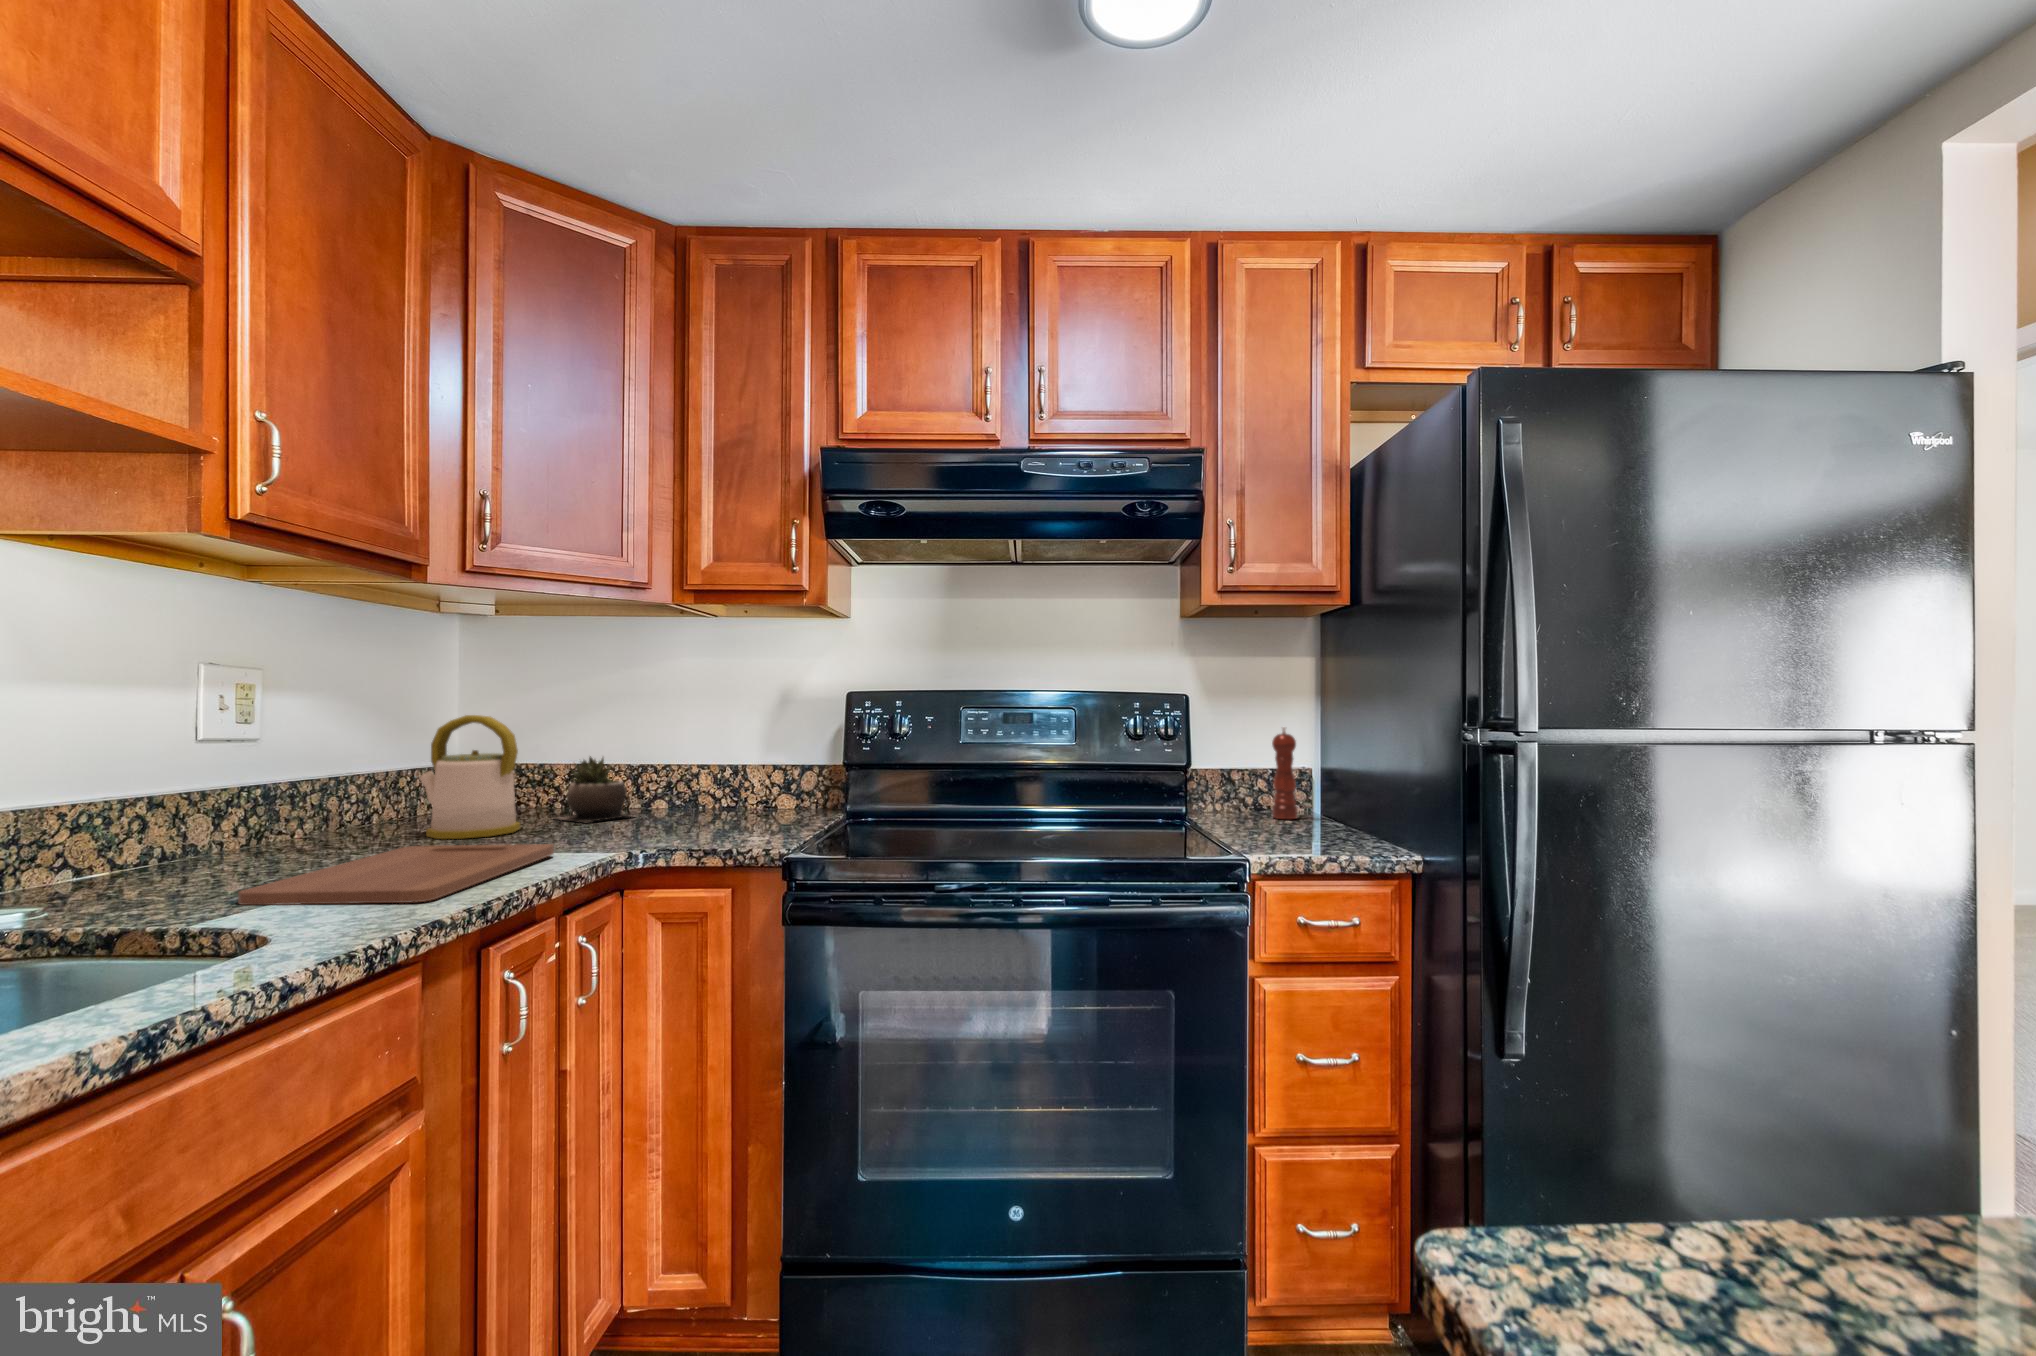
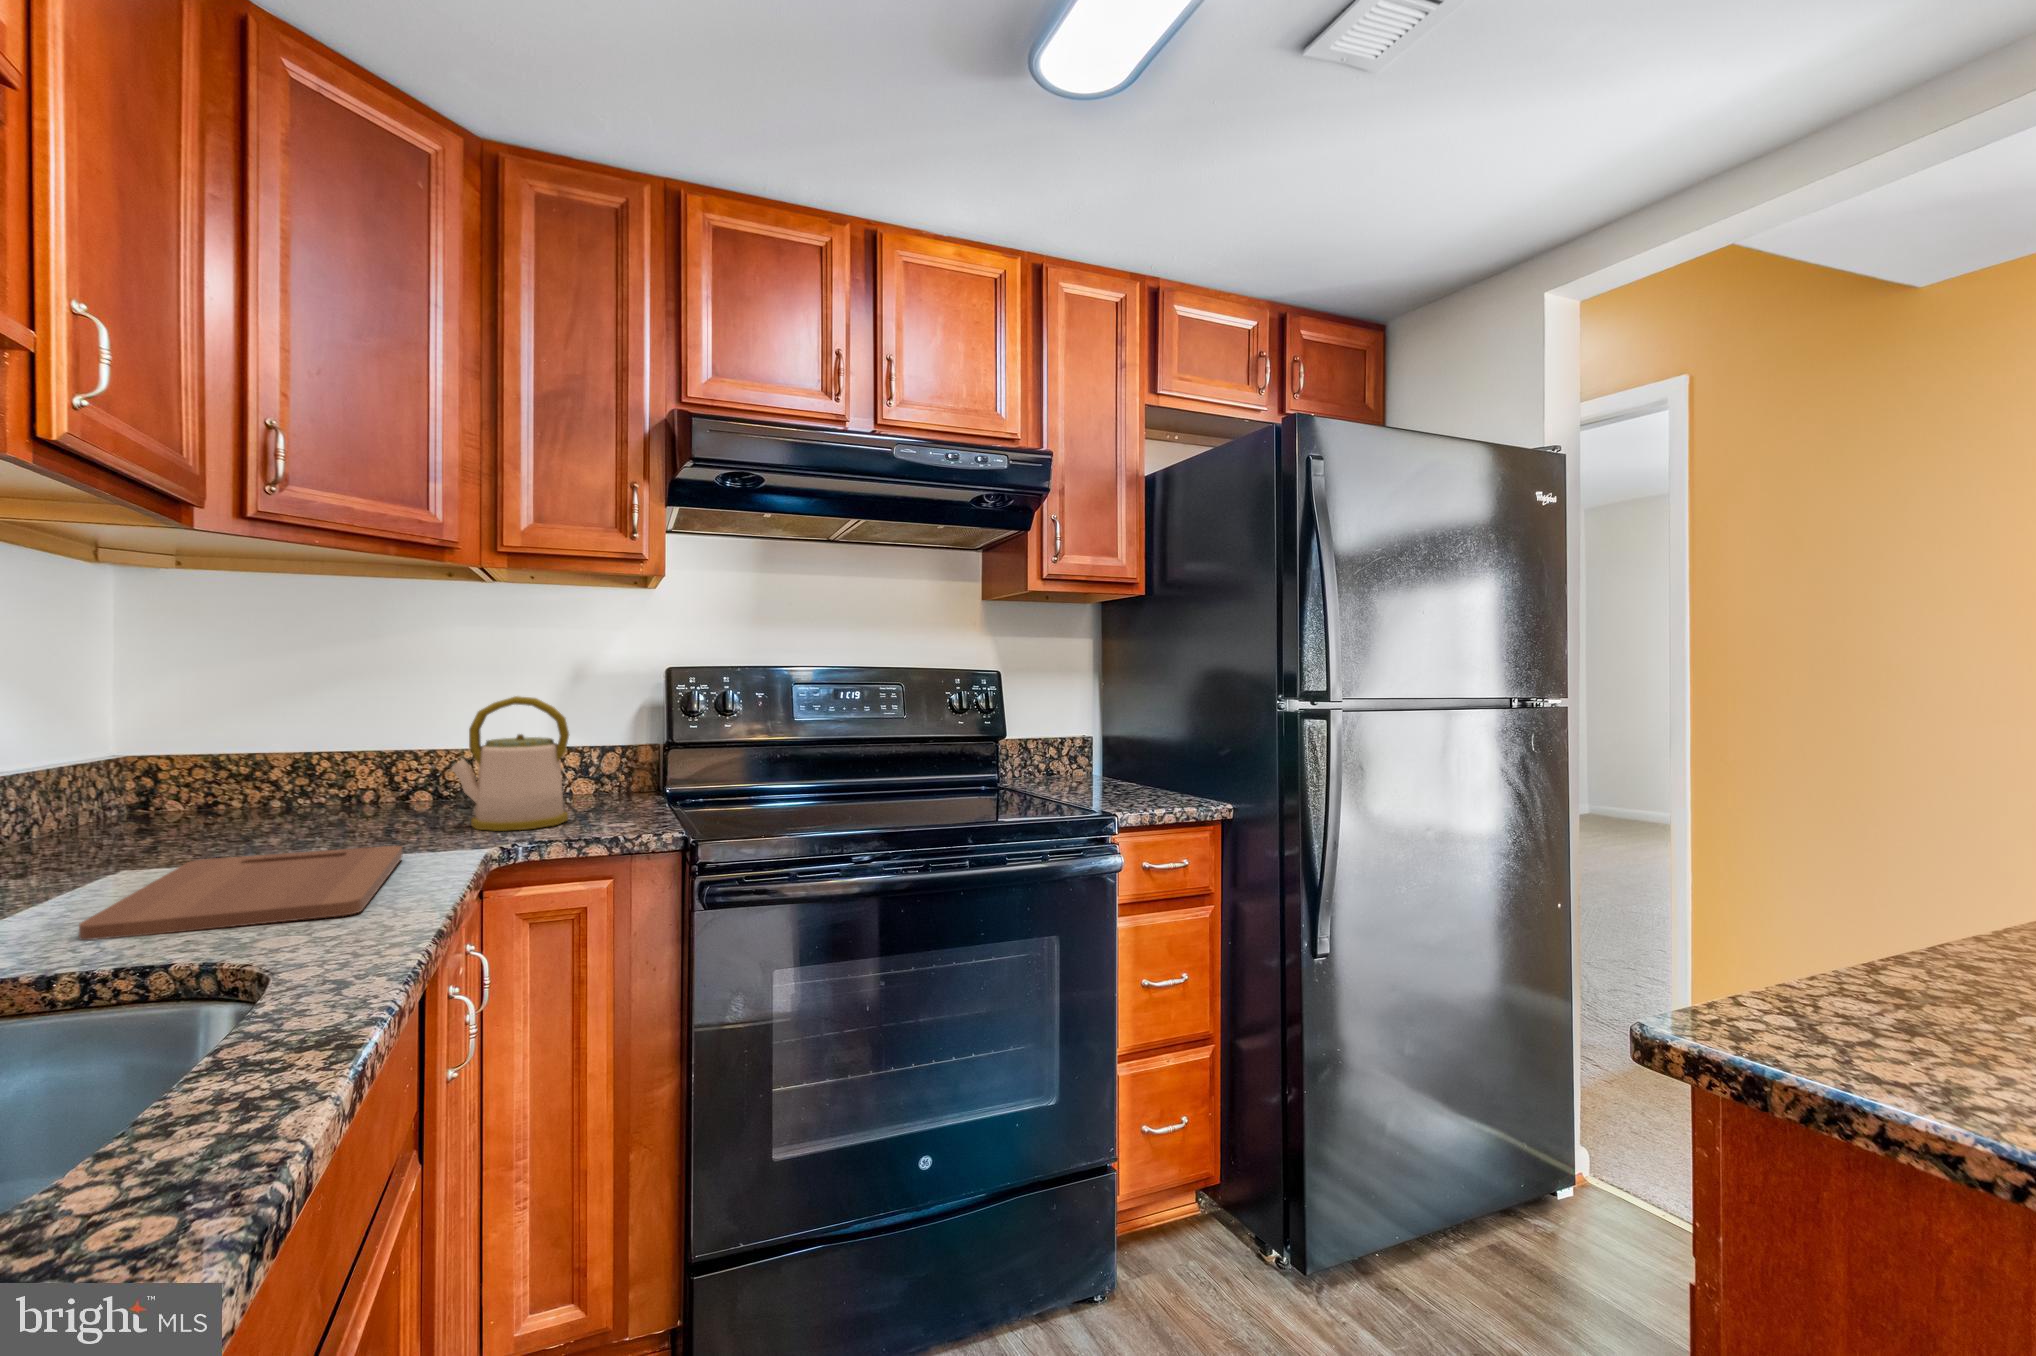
kettle: present [419,715,520,839] -> present [452,696,569,831]
pepper mill: present [1272,727,1298,819] -> none [1064,701,1085,782]
succulent plant: present [559,756,635,822] -> none [291,742,408,821]

